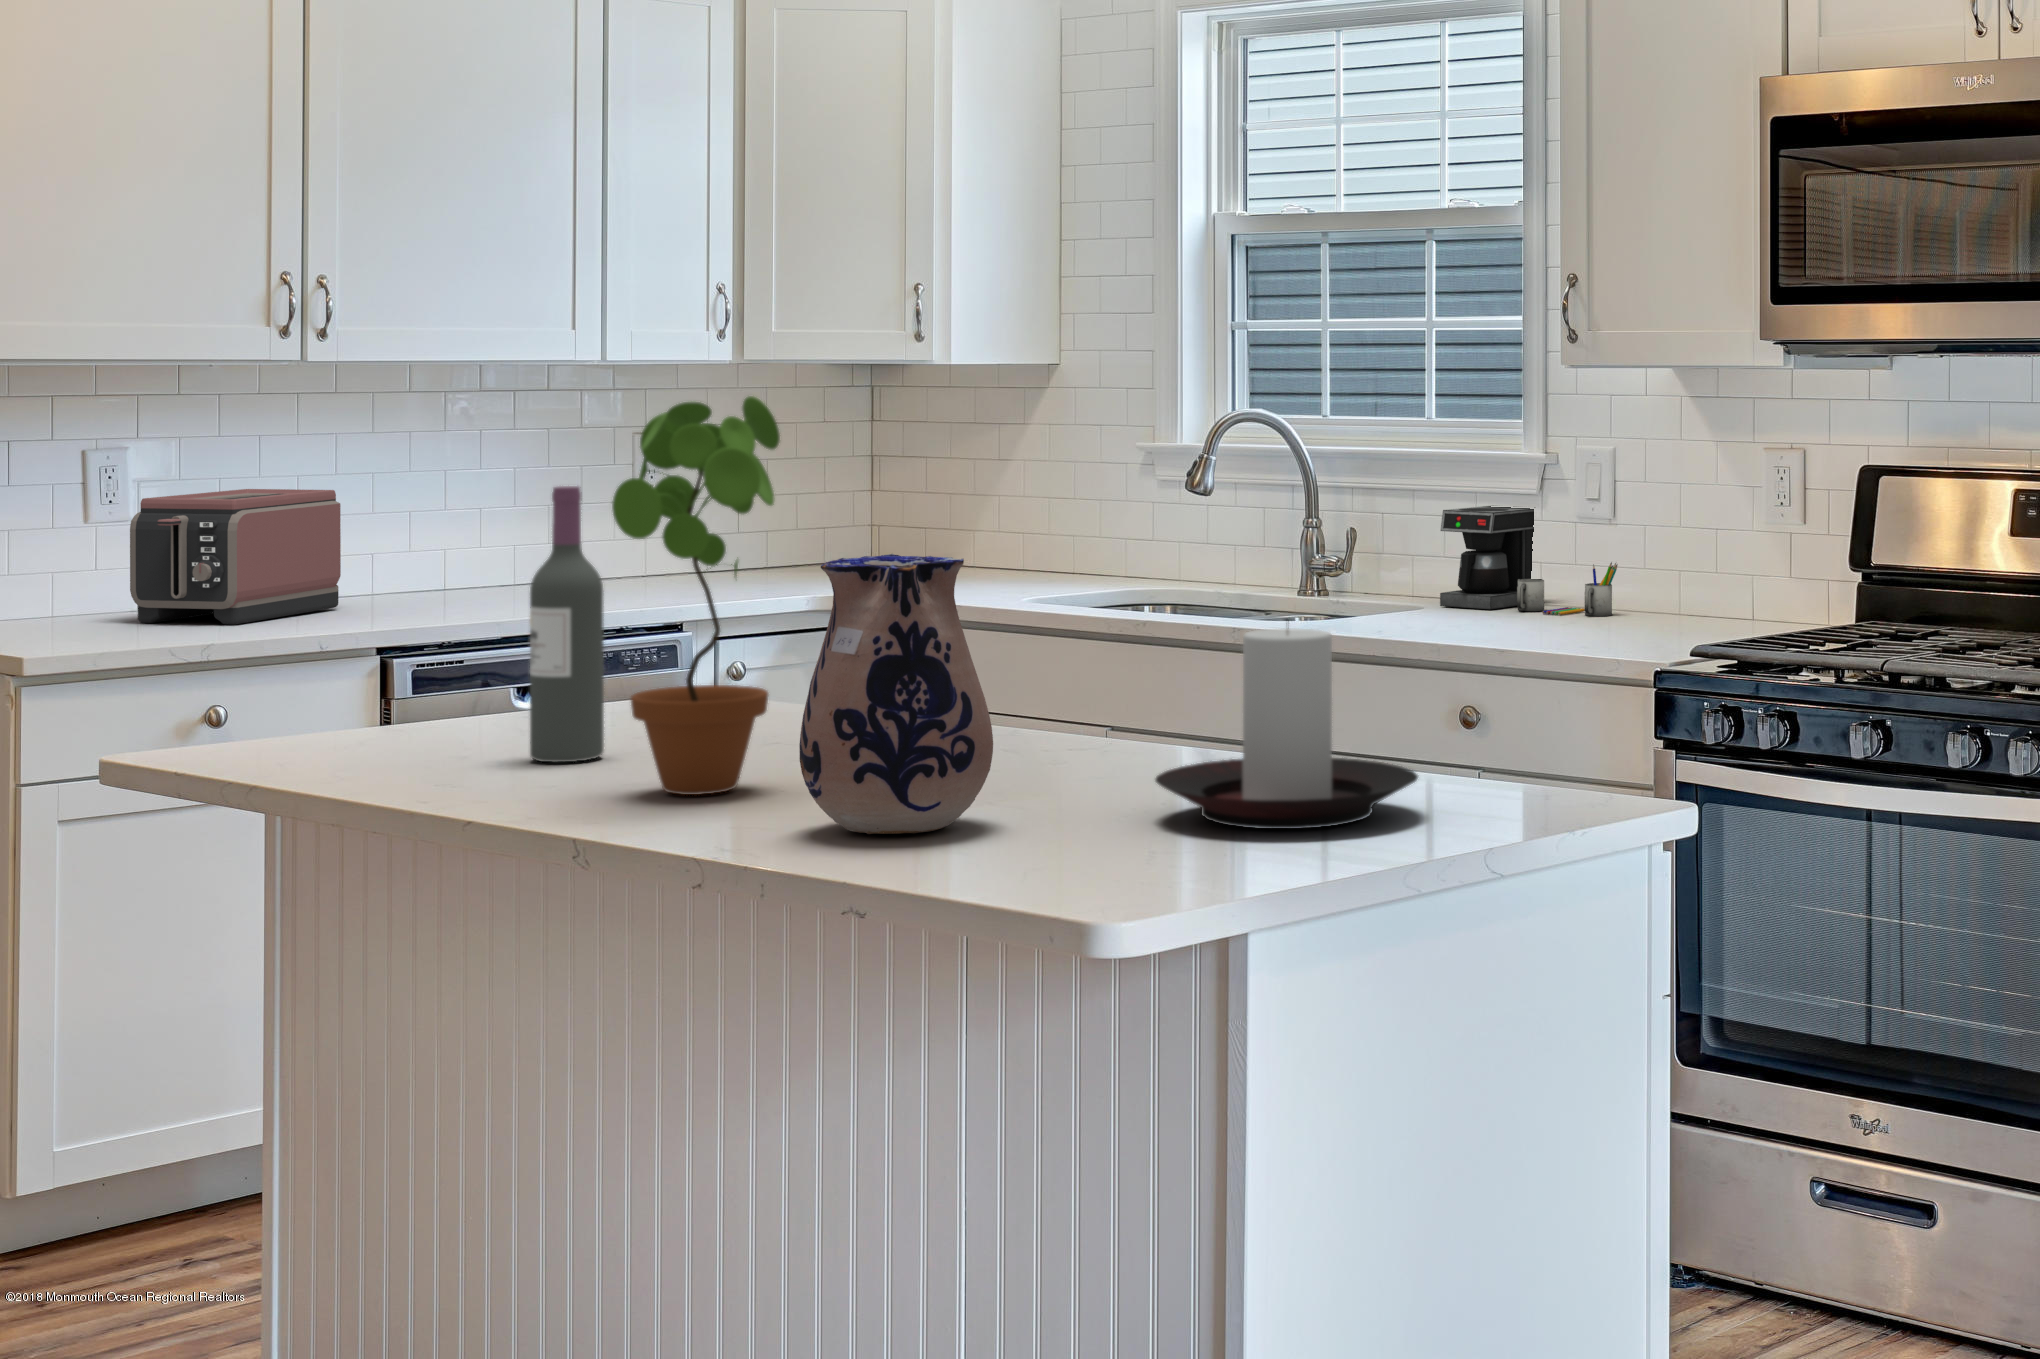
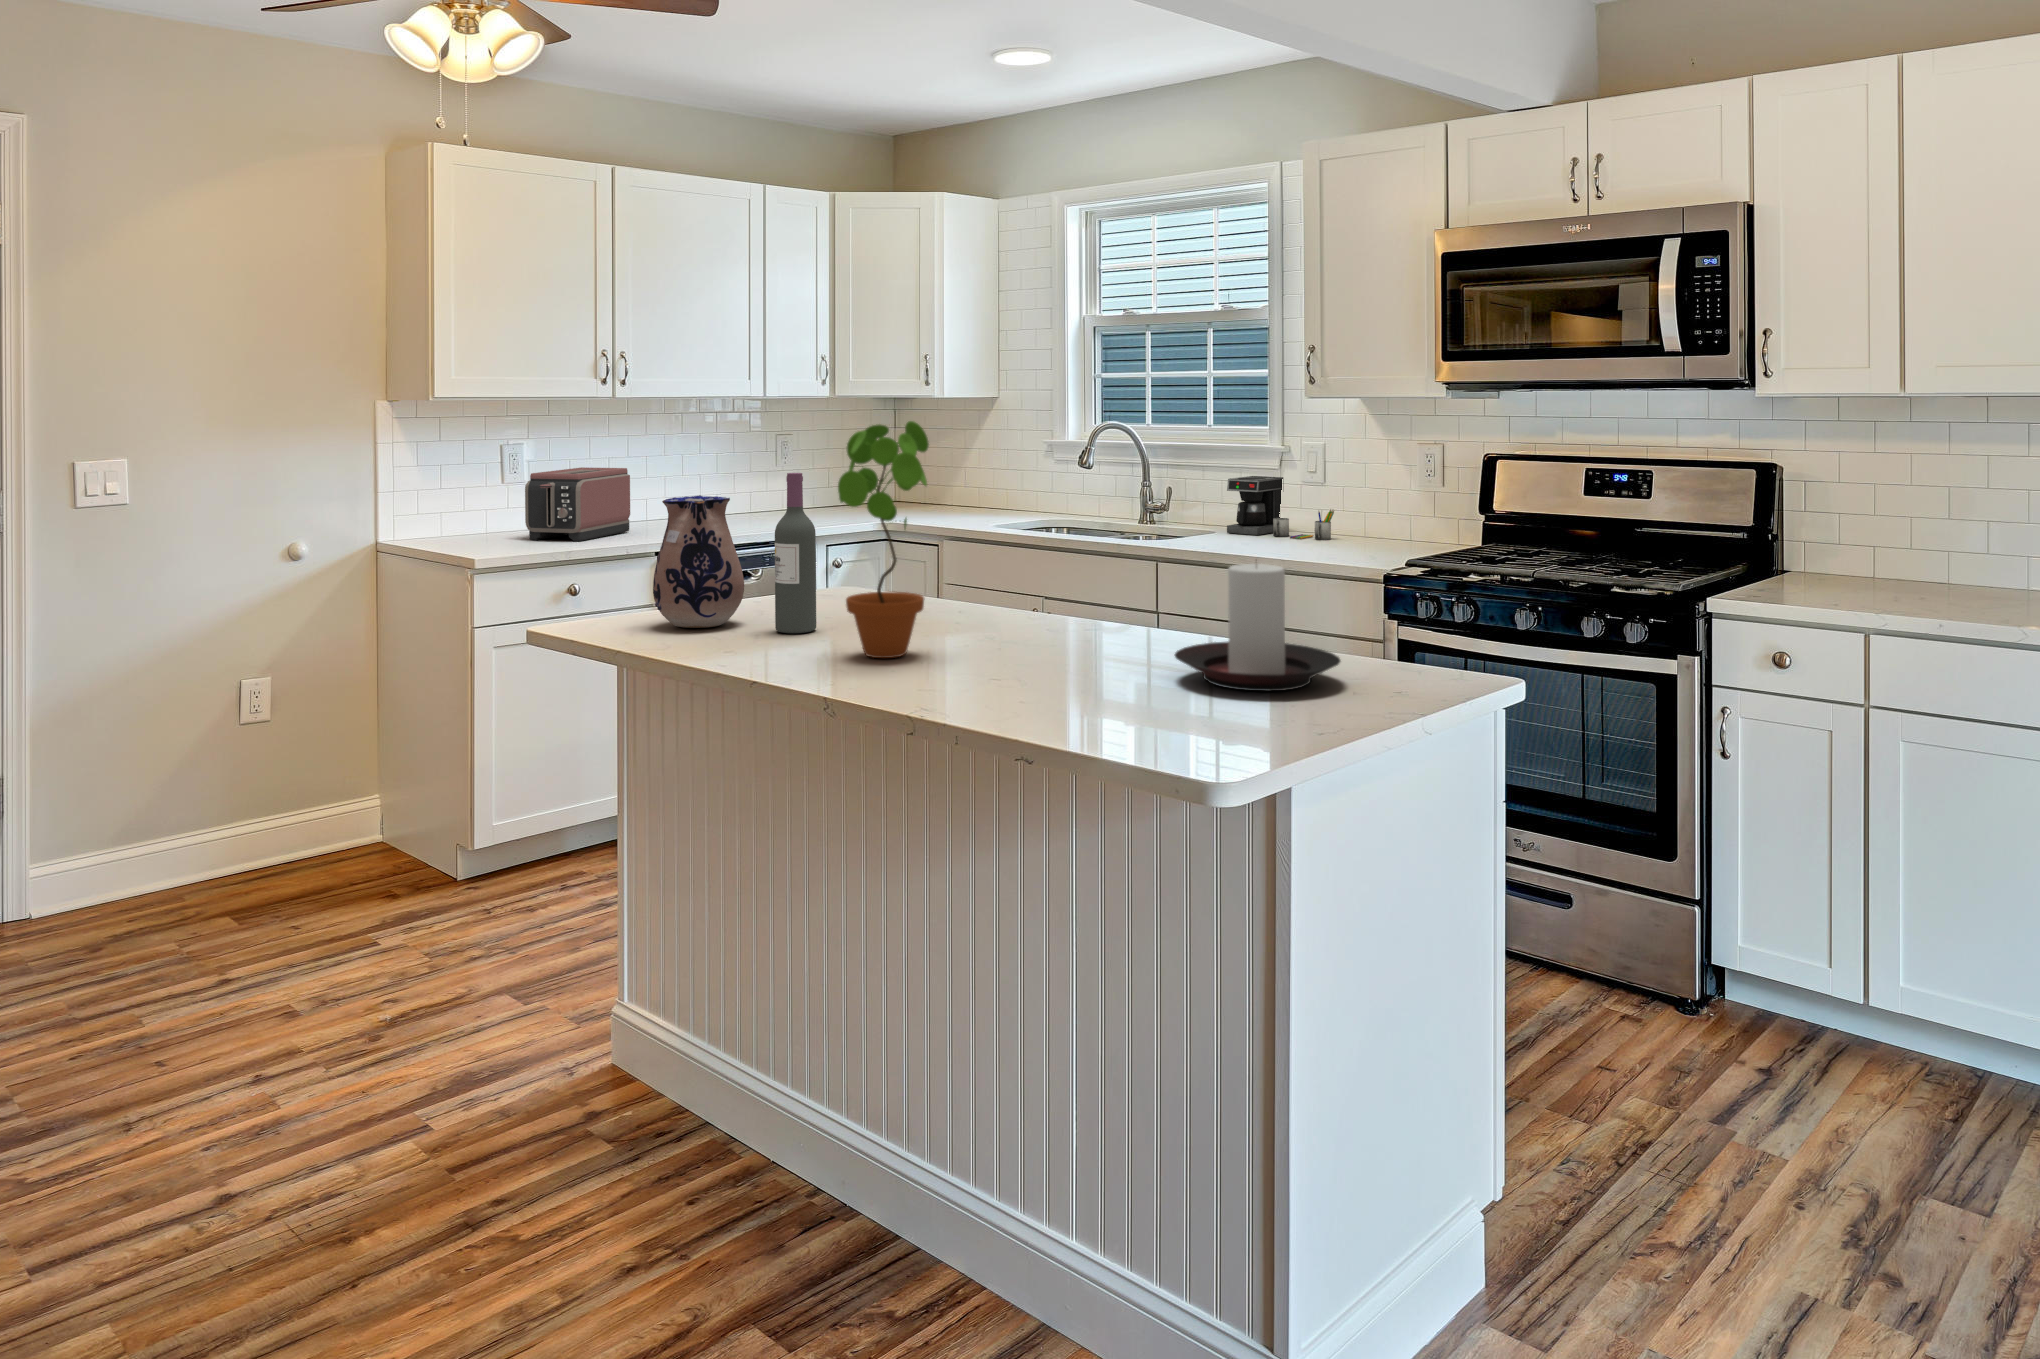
ceramic pitcher: present [799,553,993,834] -> present [653,495,744,628]

